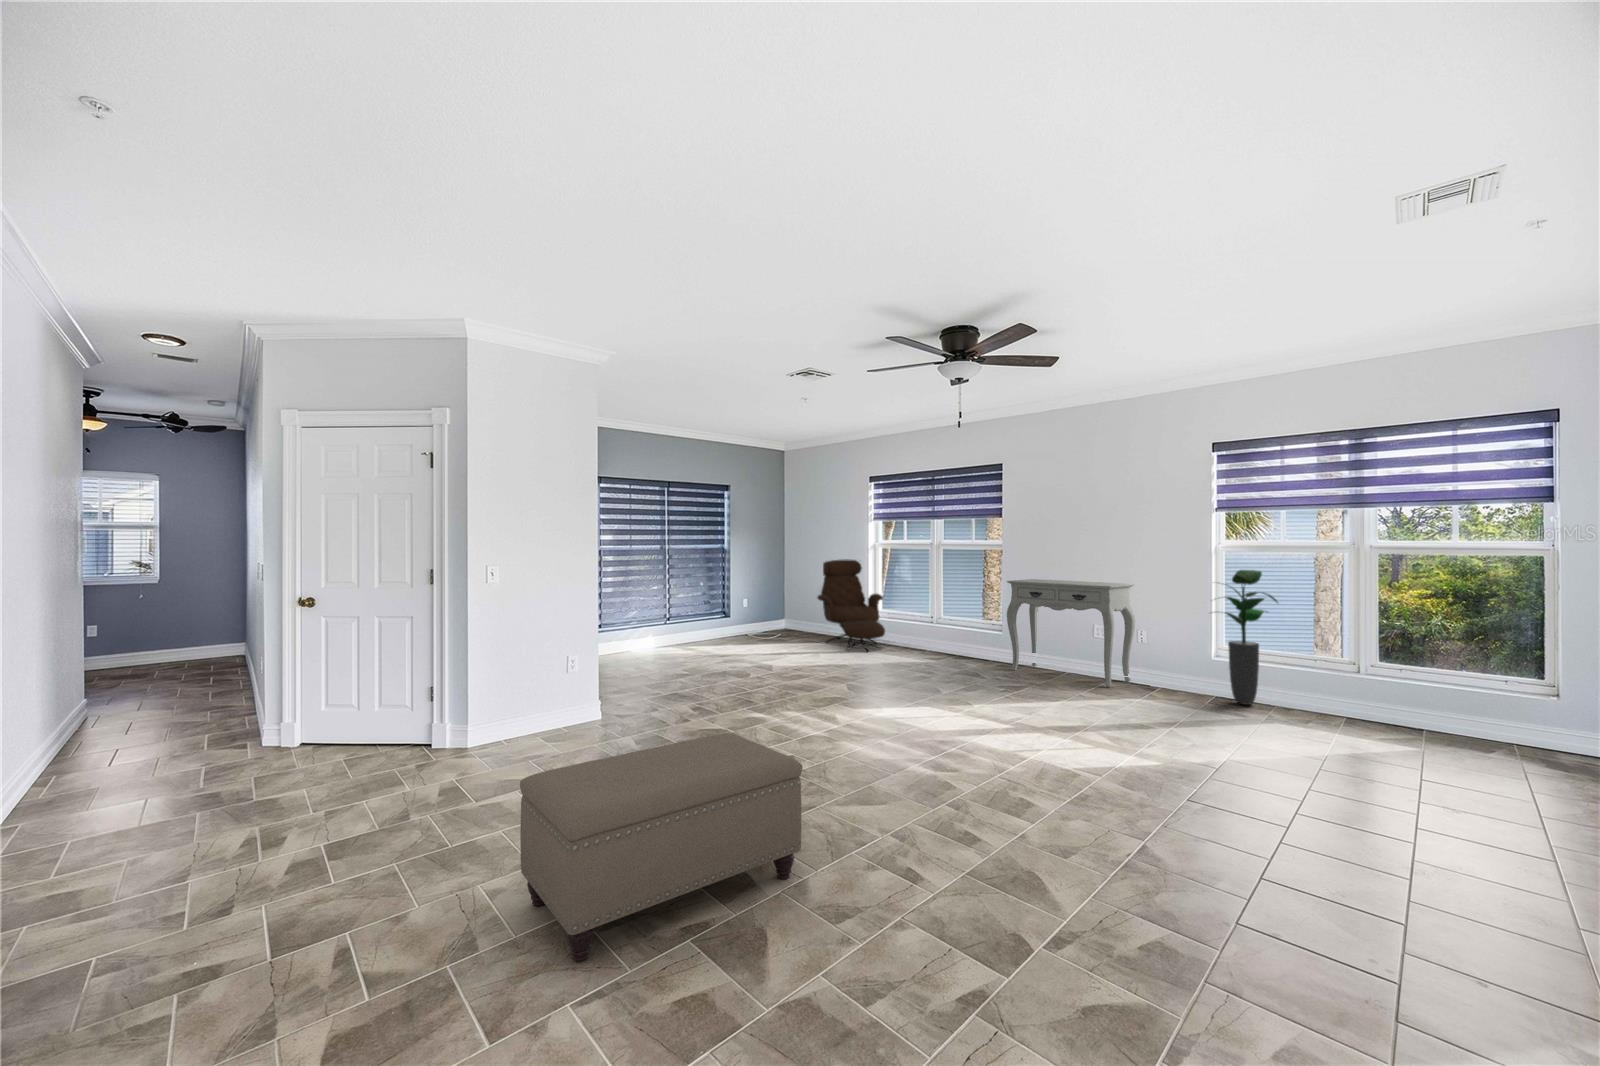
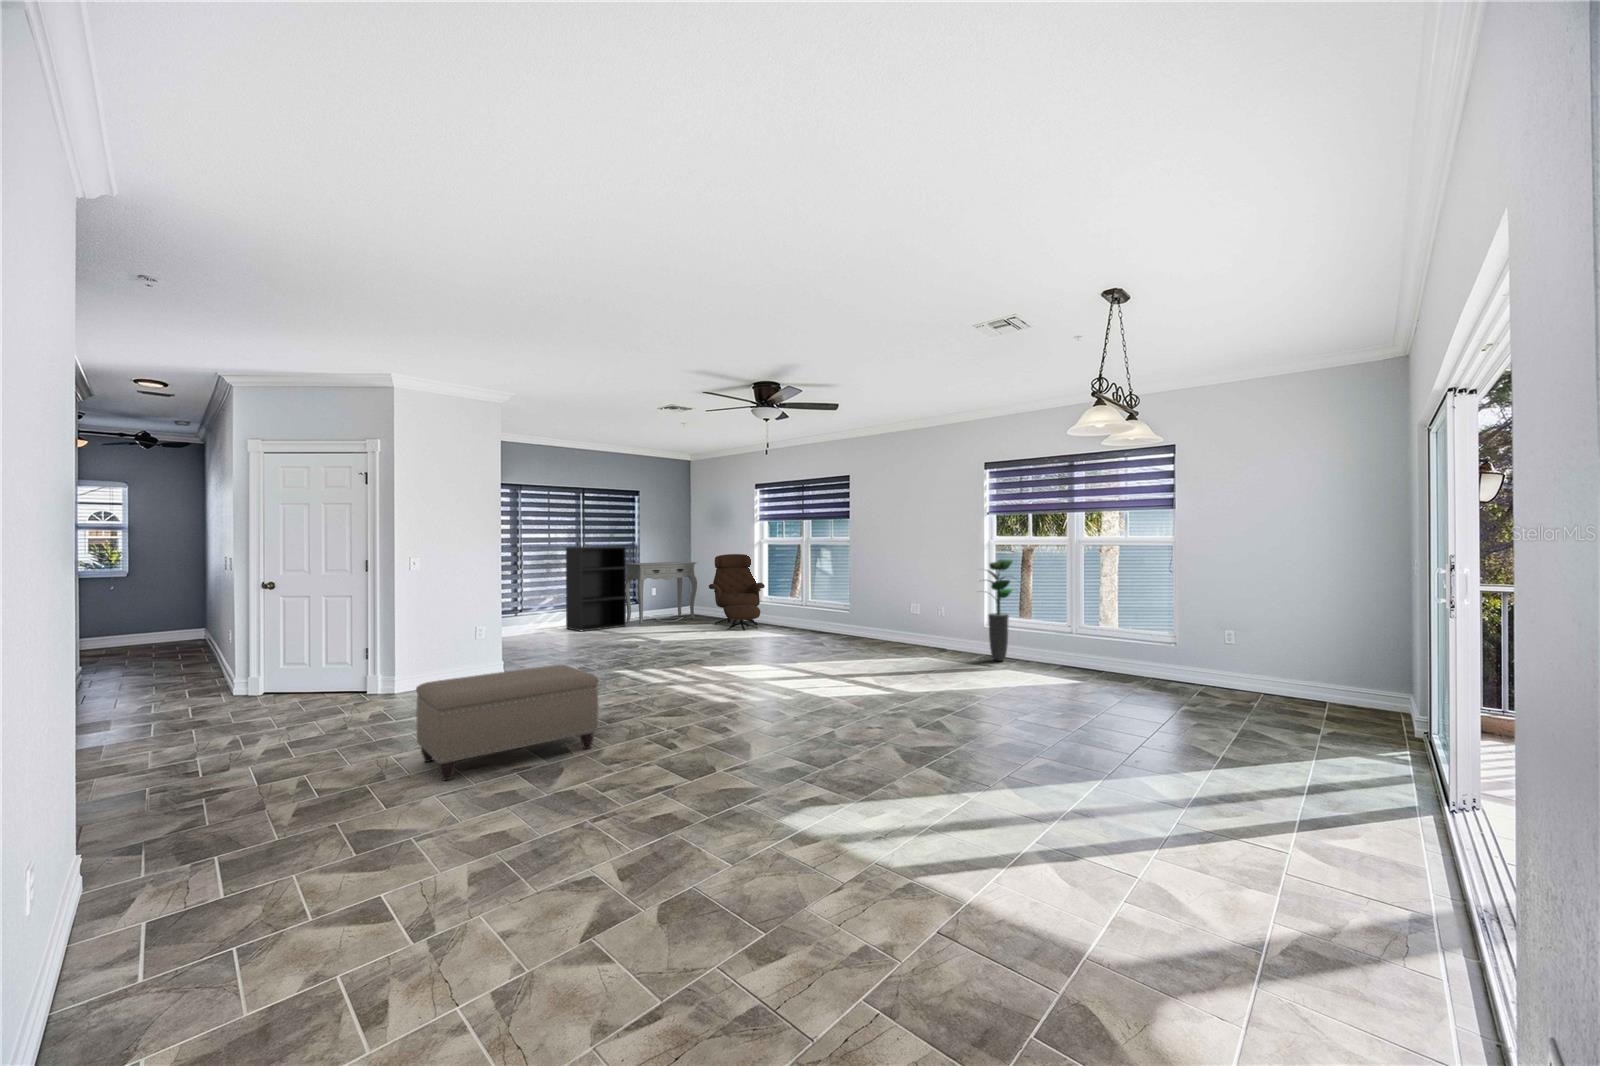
bookshelf: none [654,550,722,651] -> present [566,546,626,631]
console table: present [1007,579,1135,687] -> present [626,562,697,624]

